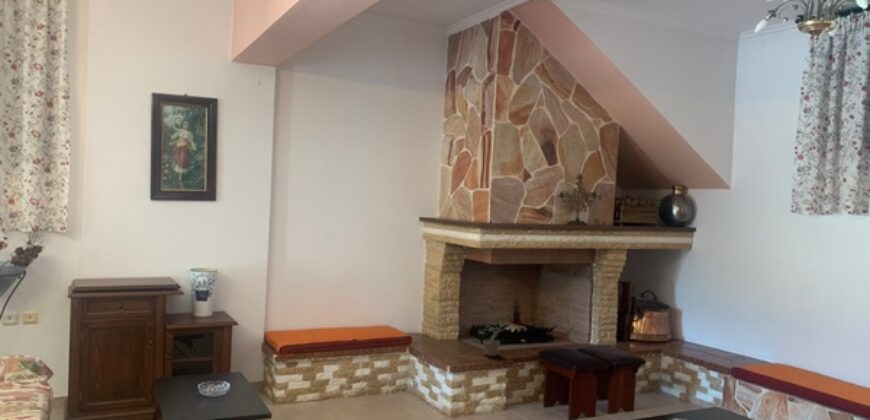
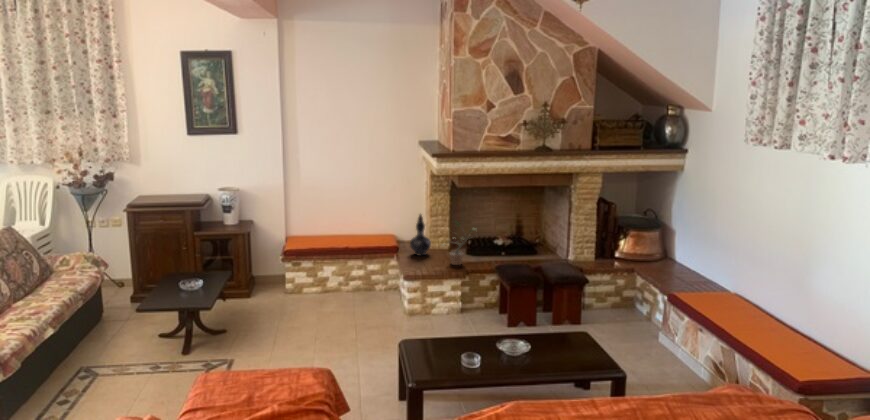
decorative vase: none [426,297,450,347] -> present [410,214,431,256]

